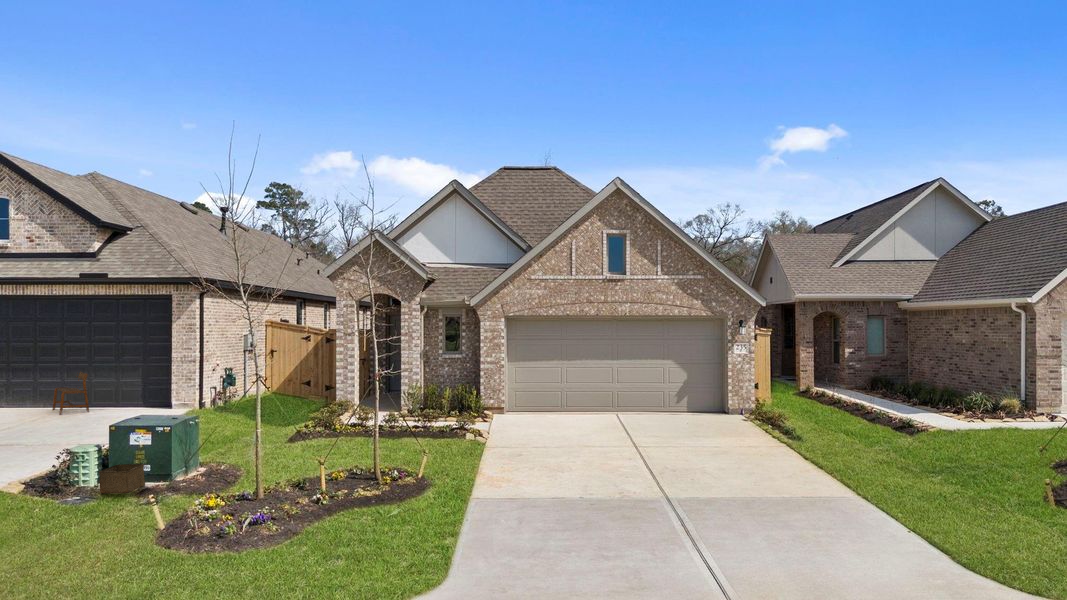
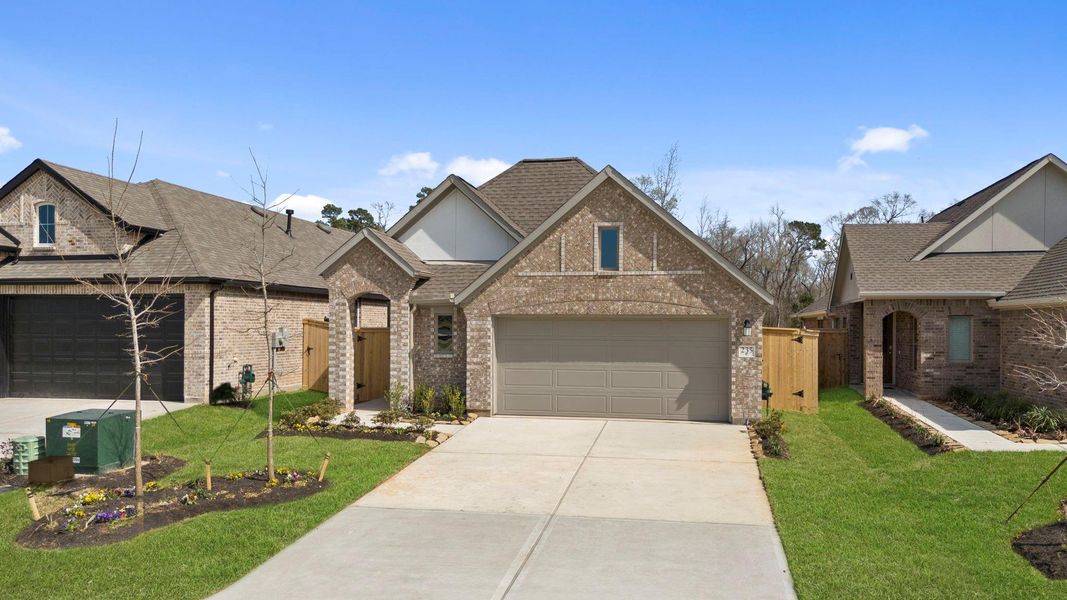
bench: present [53,372,89,415] -> none [85,365,113,405]
potted plant: none [203,387,232,411] -> present [210,383,236,404]

